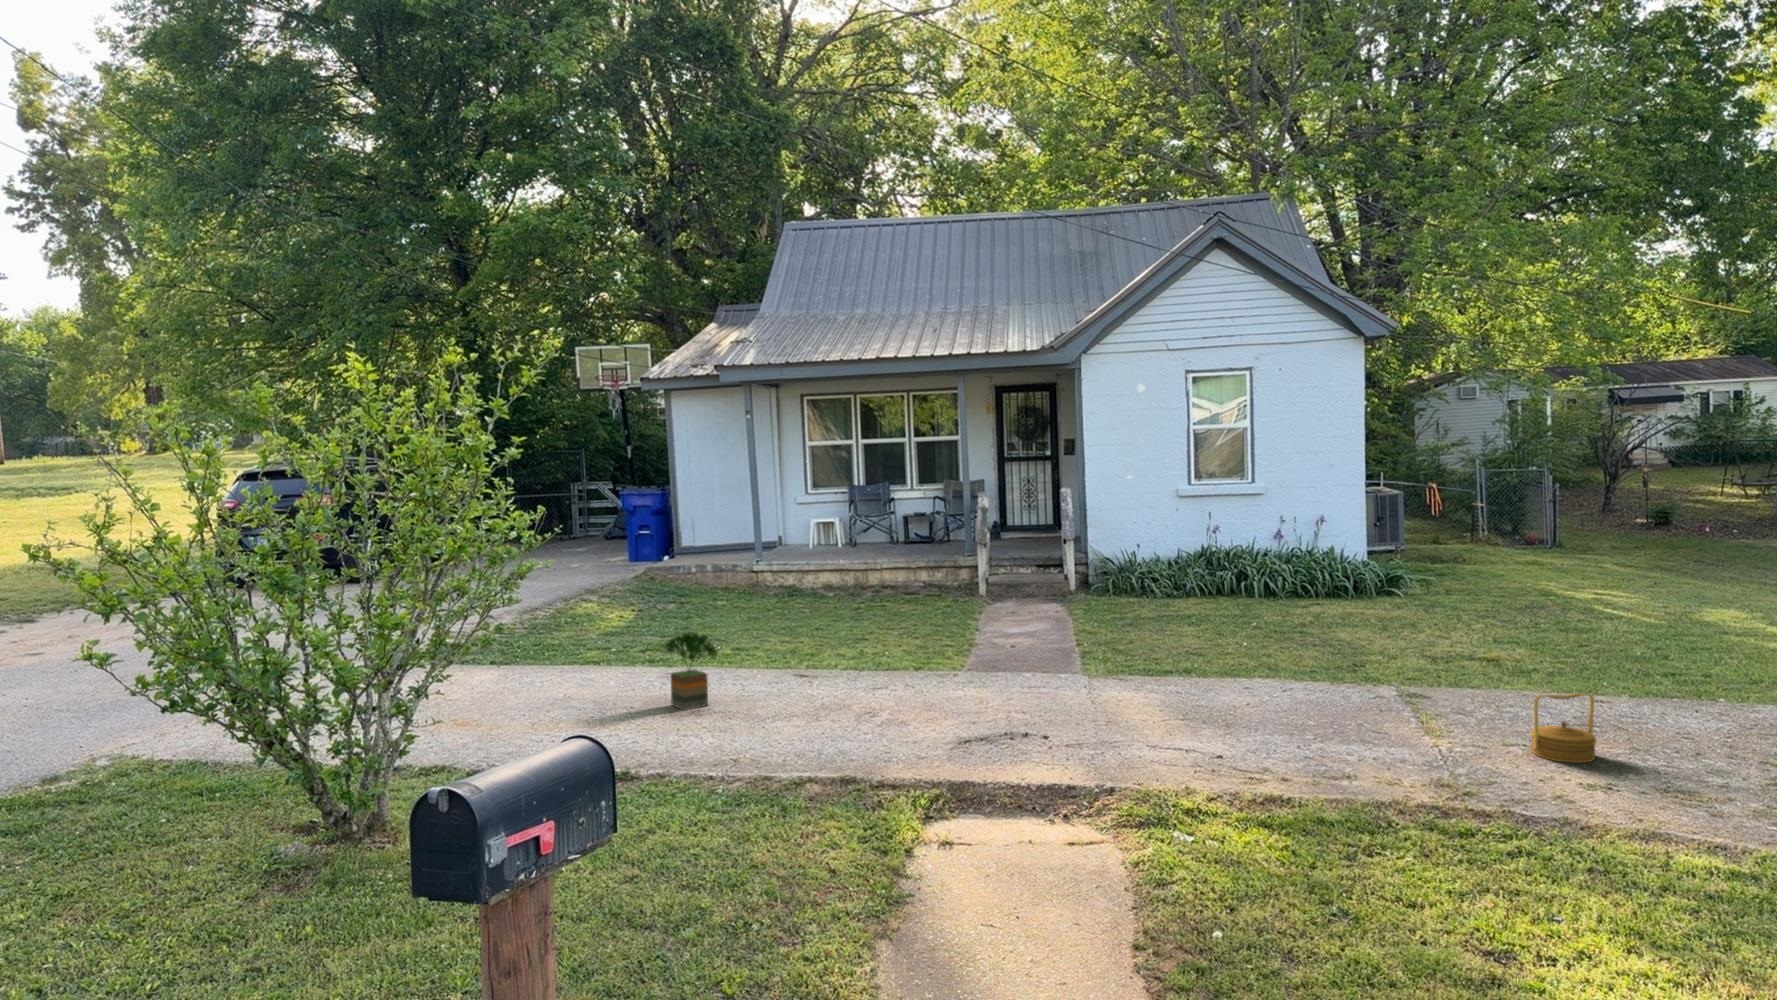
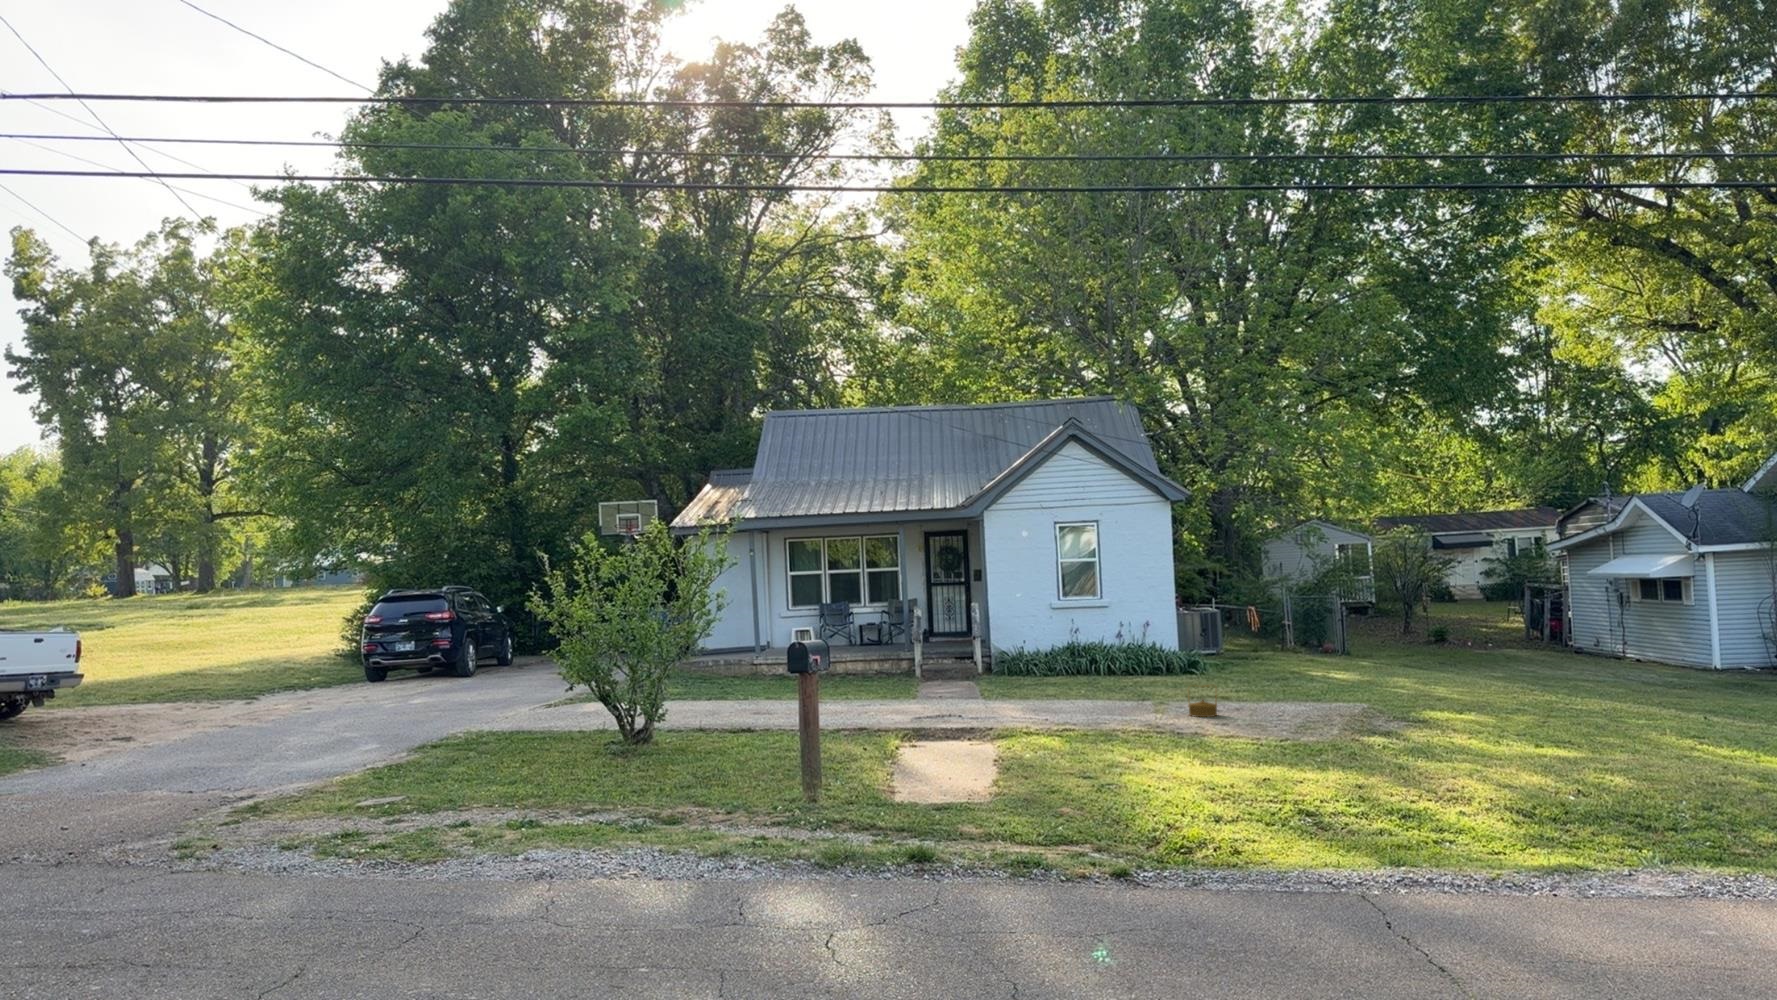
potted tree: present [665,633,717,710] -> none [744,670,776,712]

